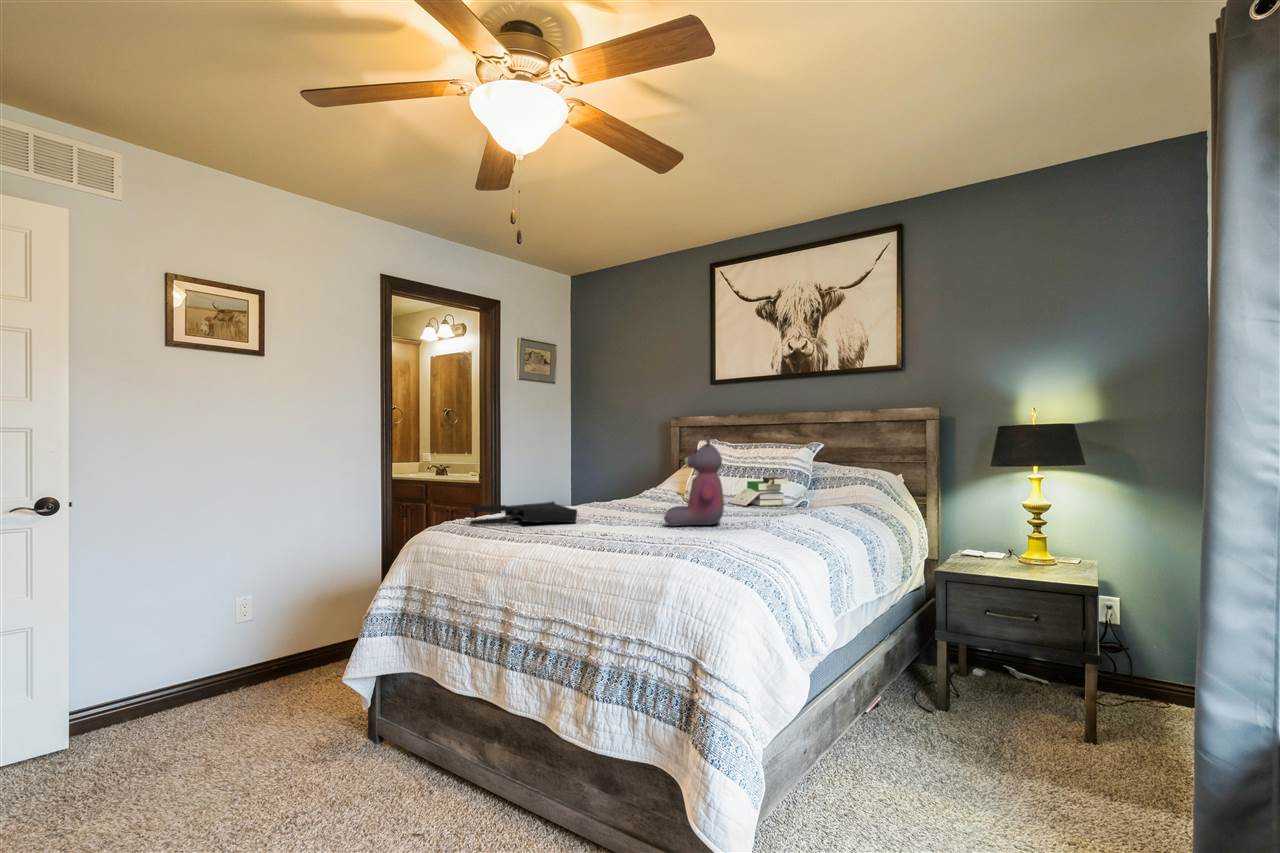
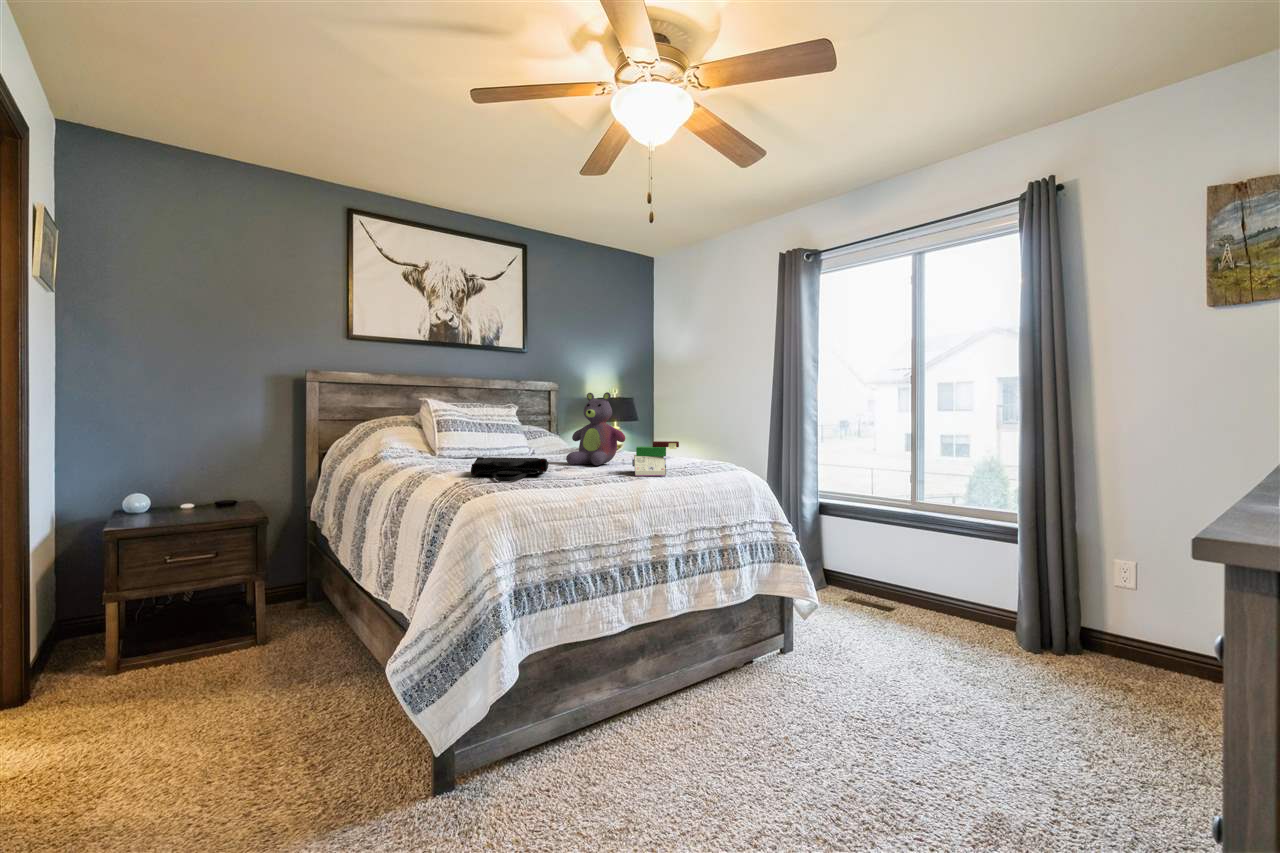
book: present [731,477,788,506] -> present [632,441,679,476]

